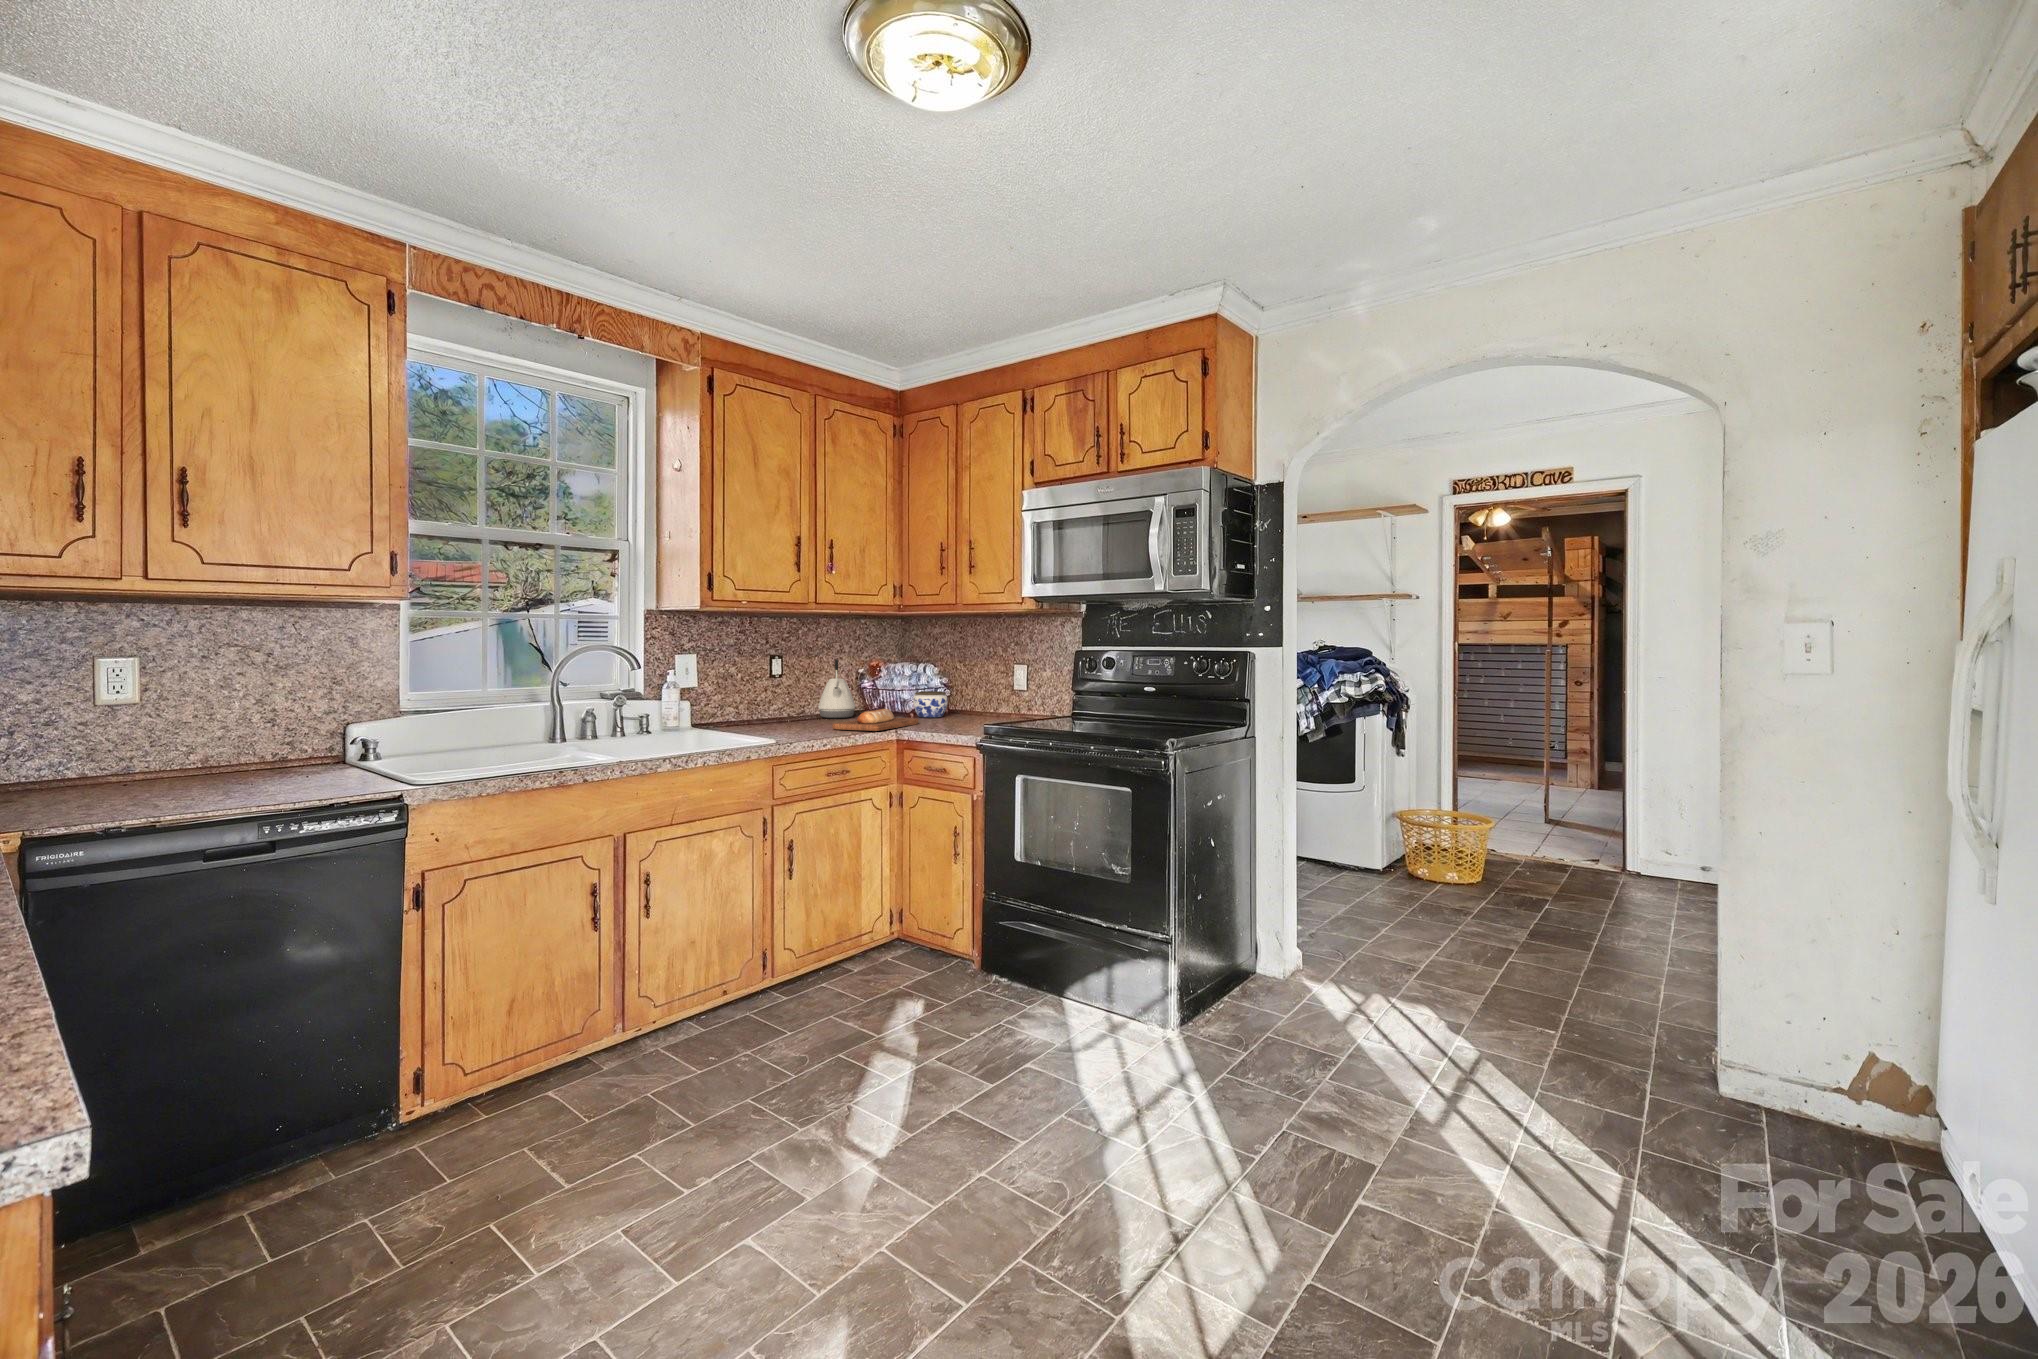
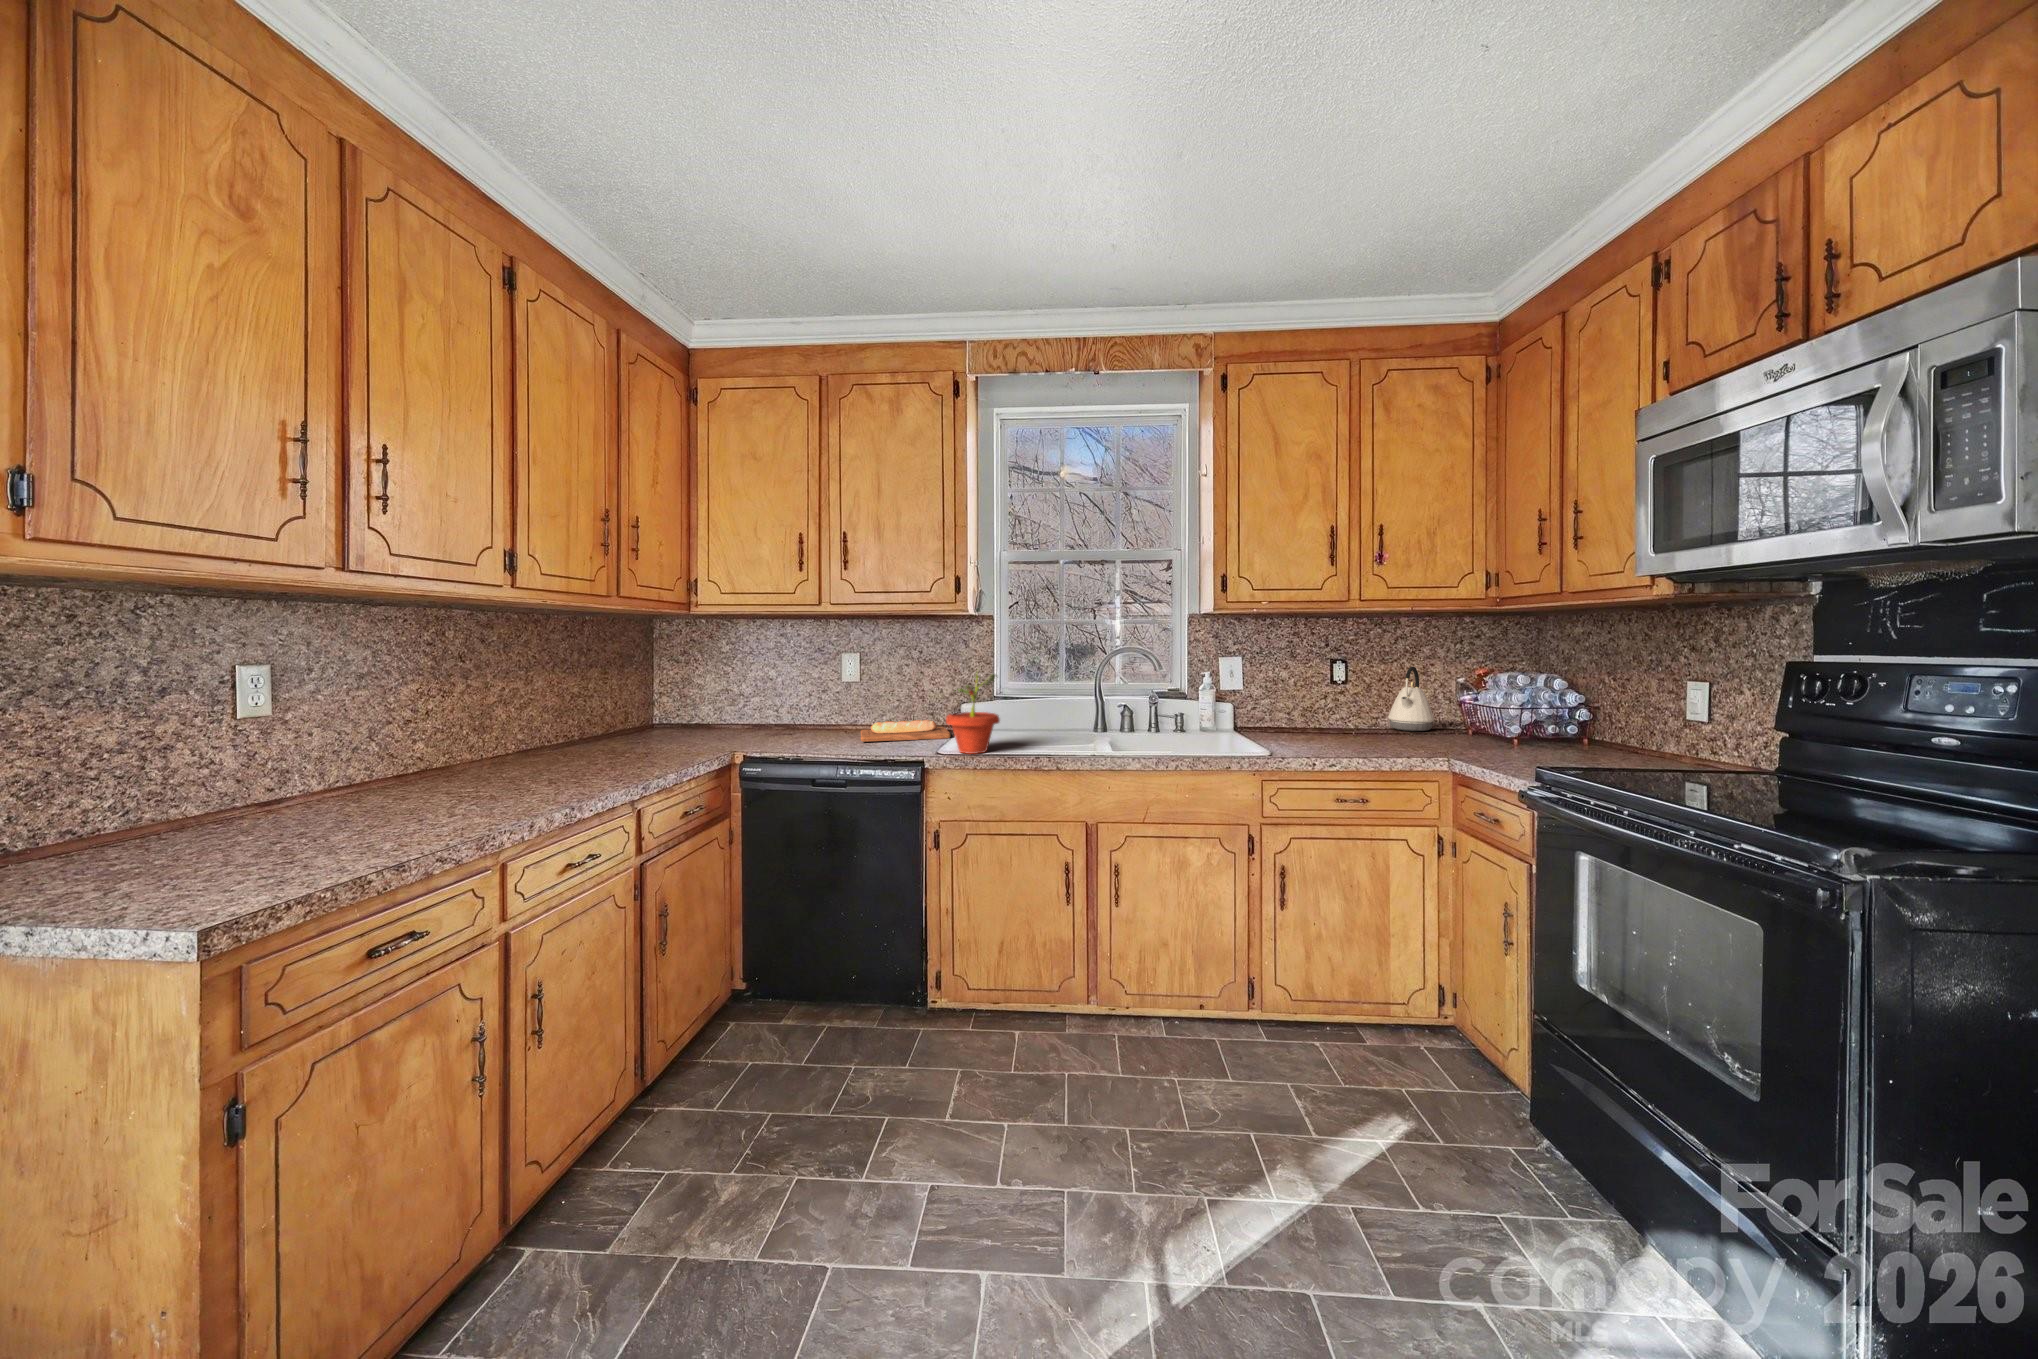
potted plant: none [397,660,488,777] -> present [946,672,1000,754]
jar: present [913,691,948,717] -> none [1511,708,1565,742]
bread loaf: present [832,709,918,731] -> present [861,720,951,742]

